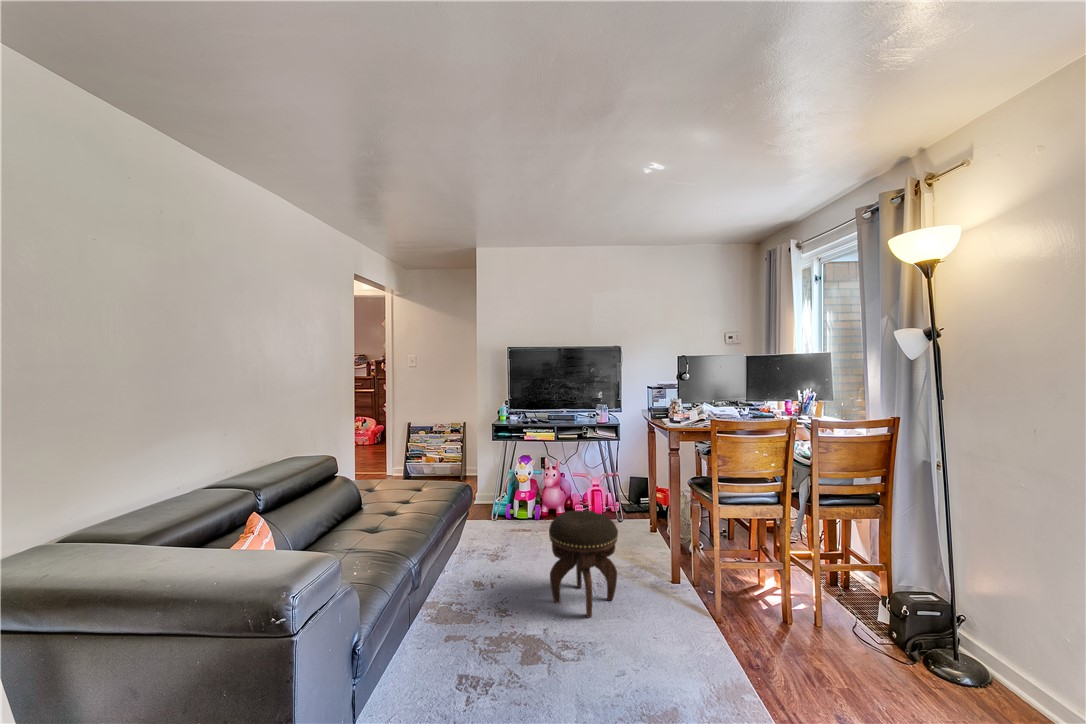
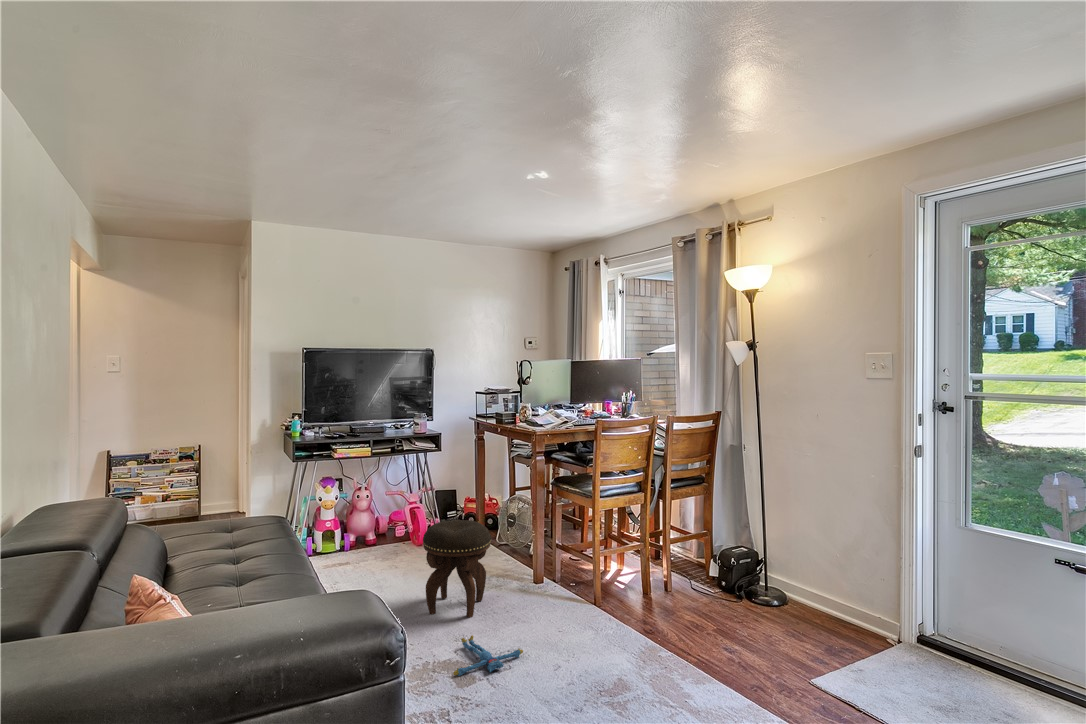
plush toy: none [520,644,610,703] -> present [453,635,523,676]

